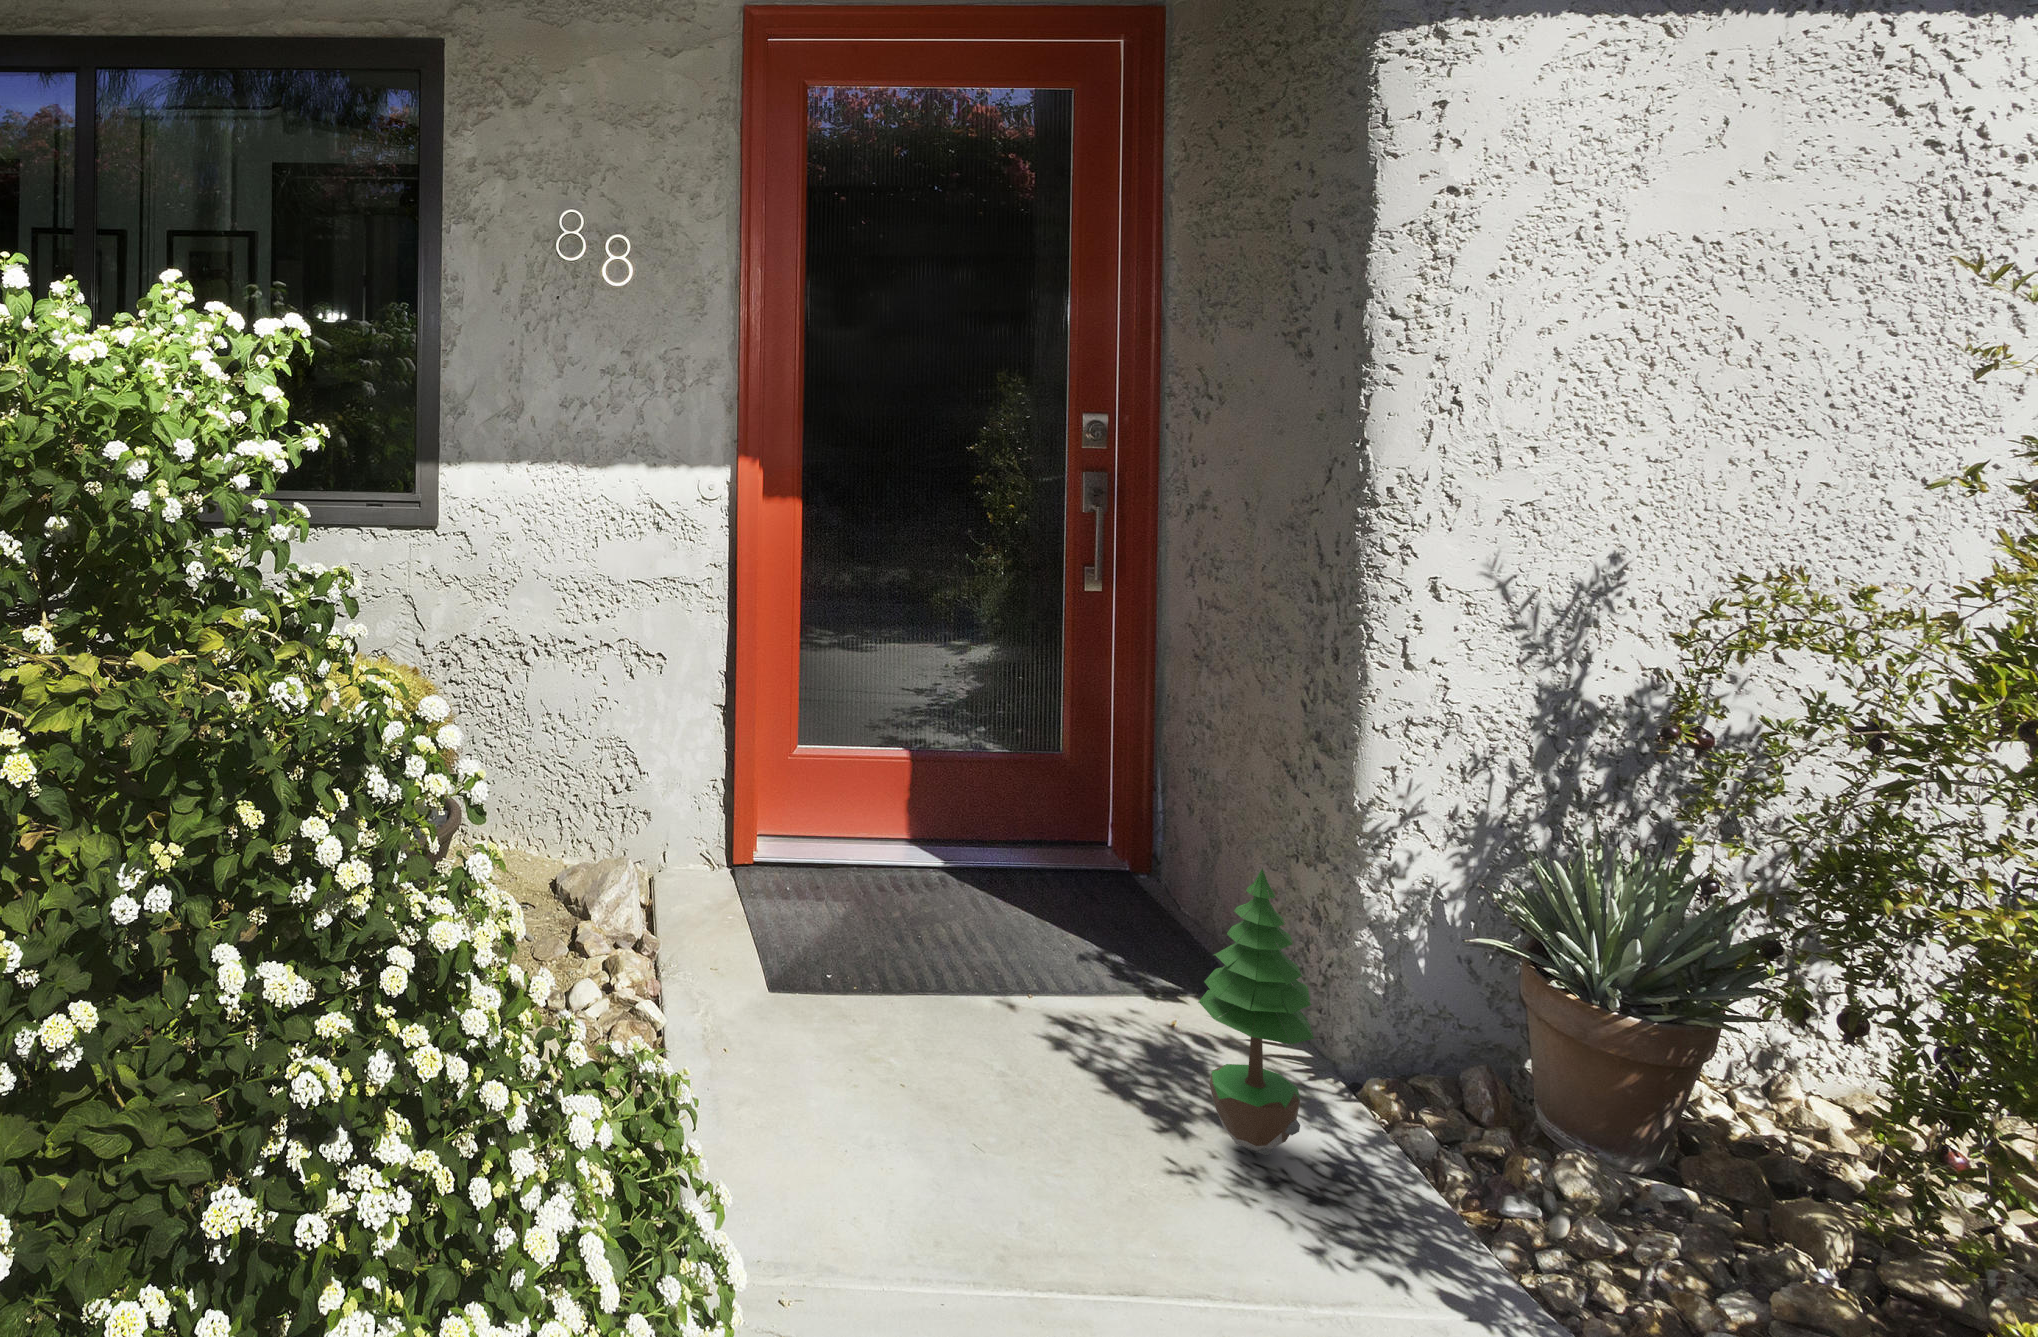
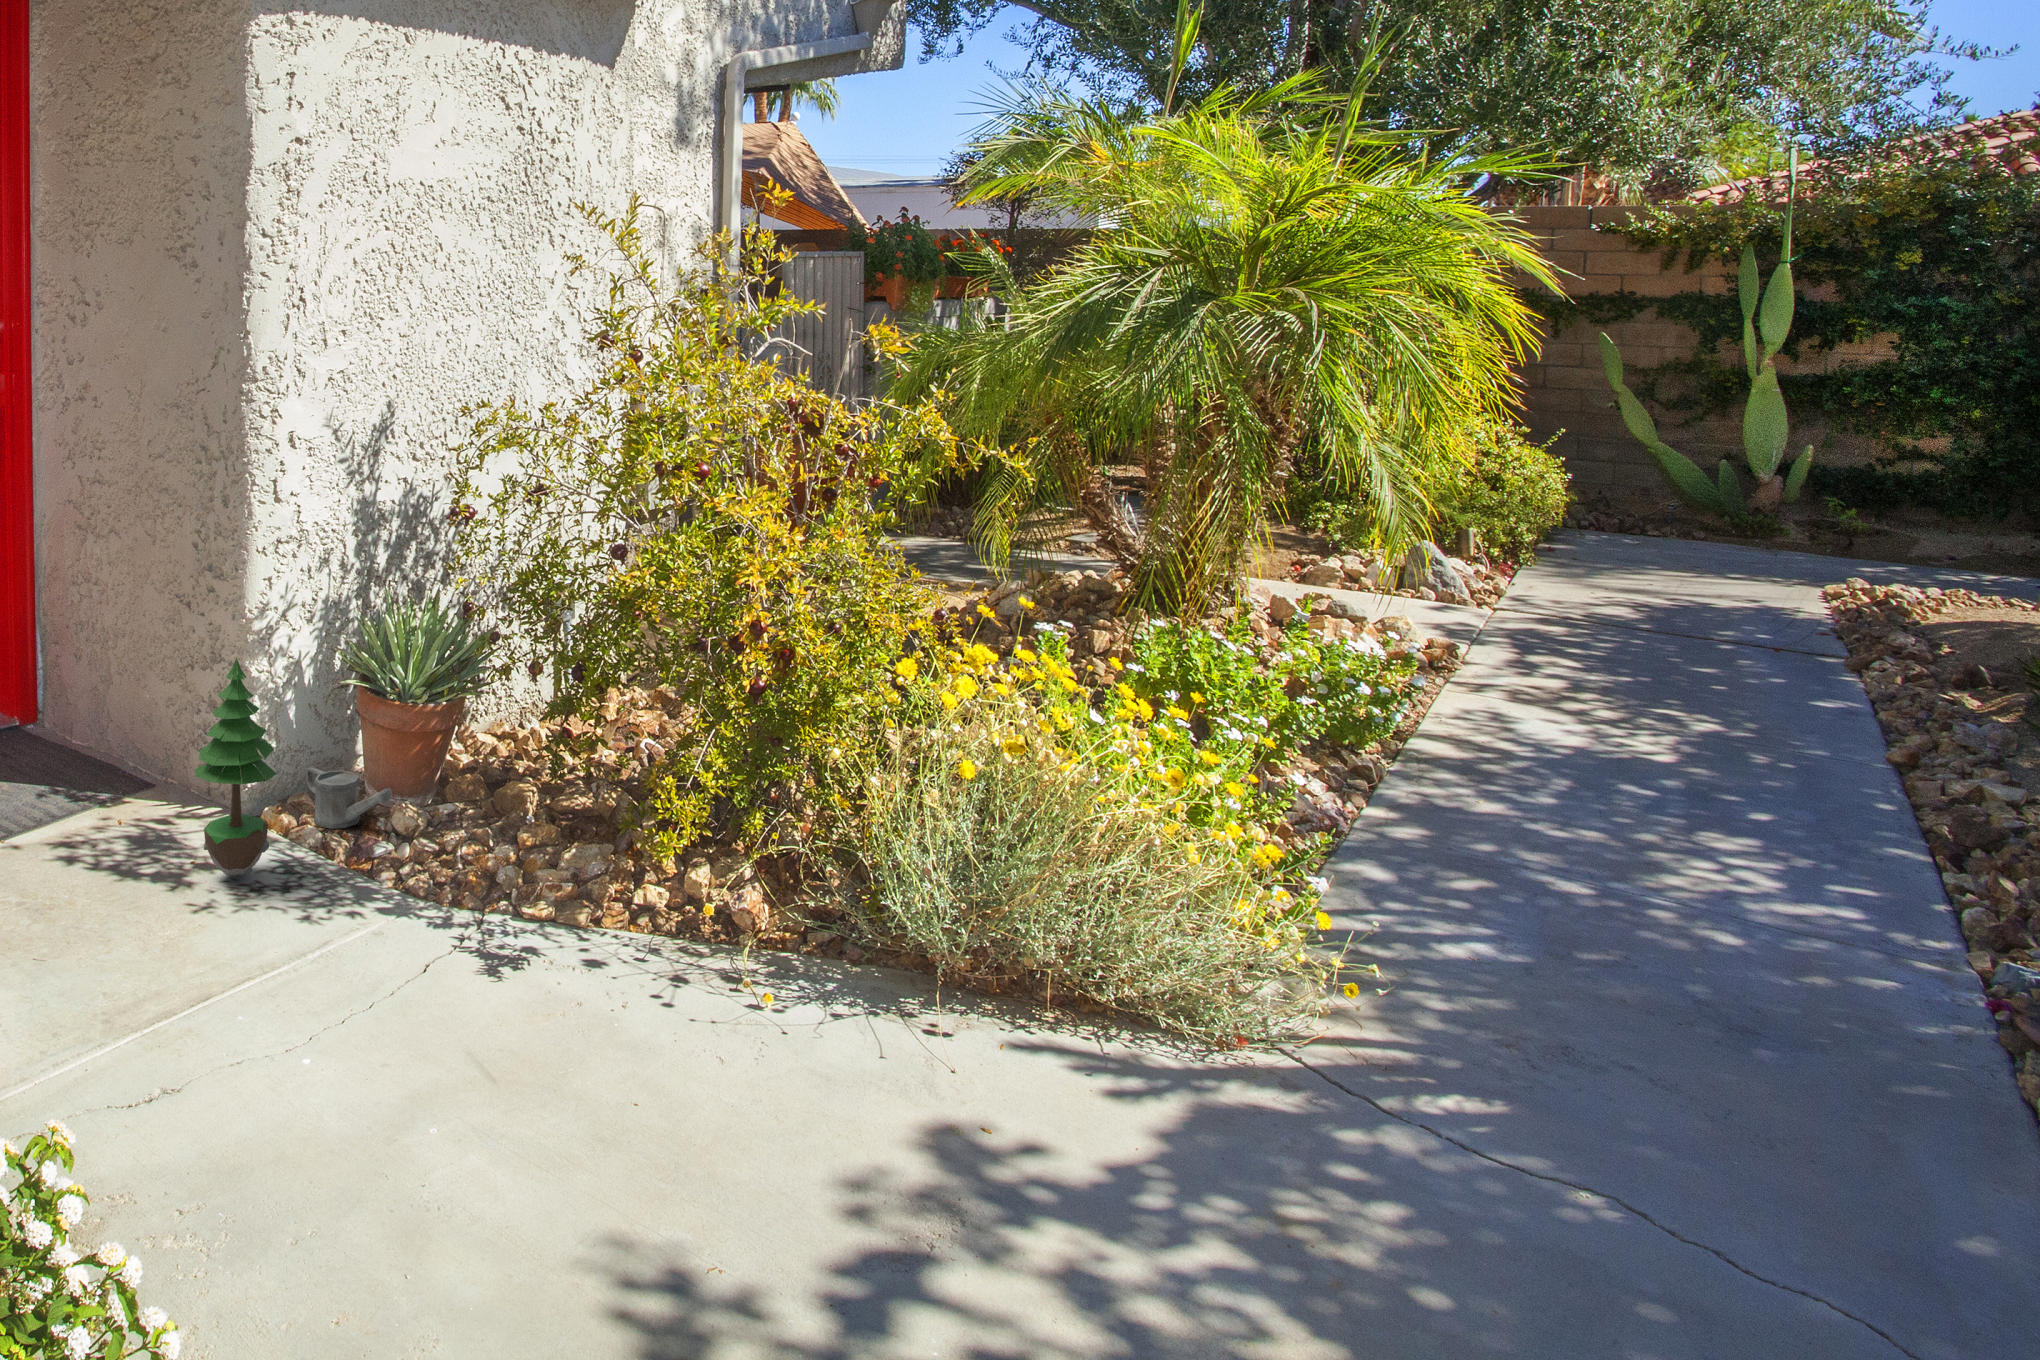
watering can: none [1411,1038,1522,1146] -> present [306,767,392,829]

